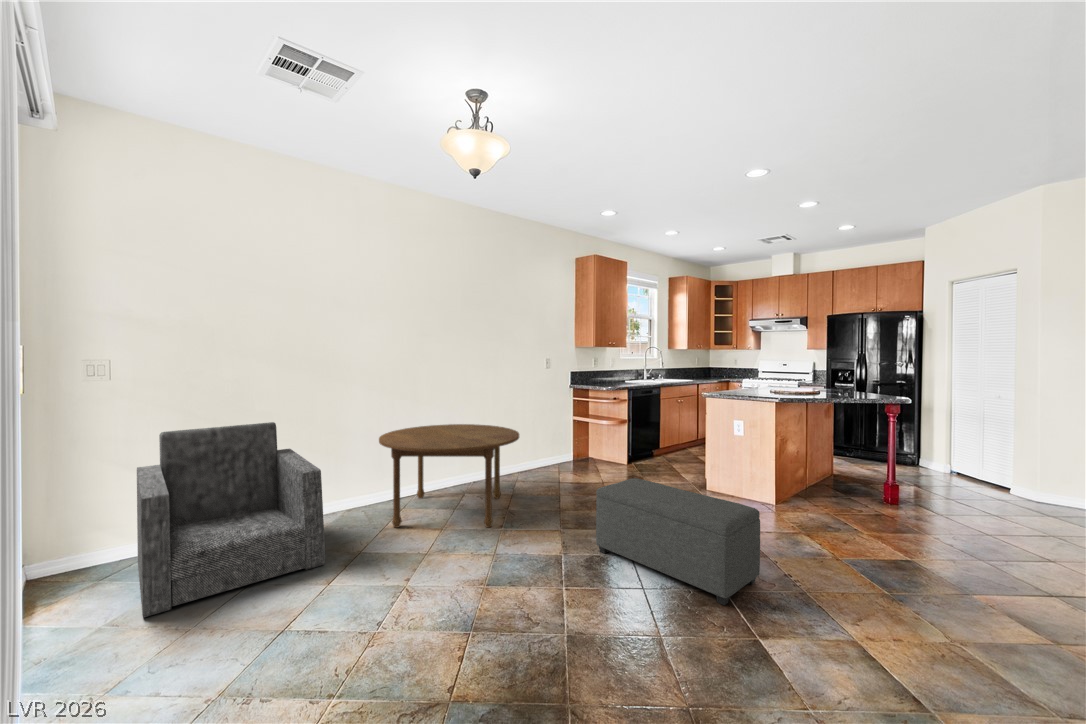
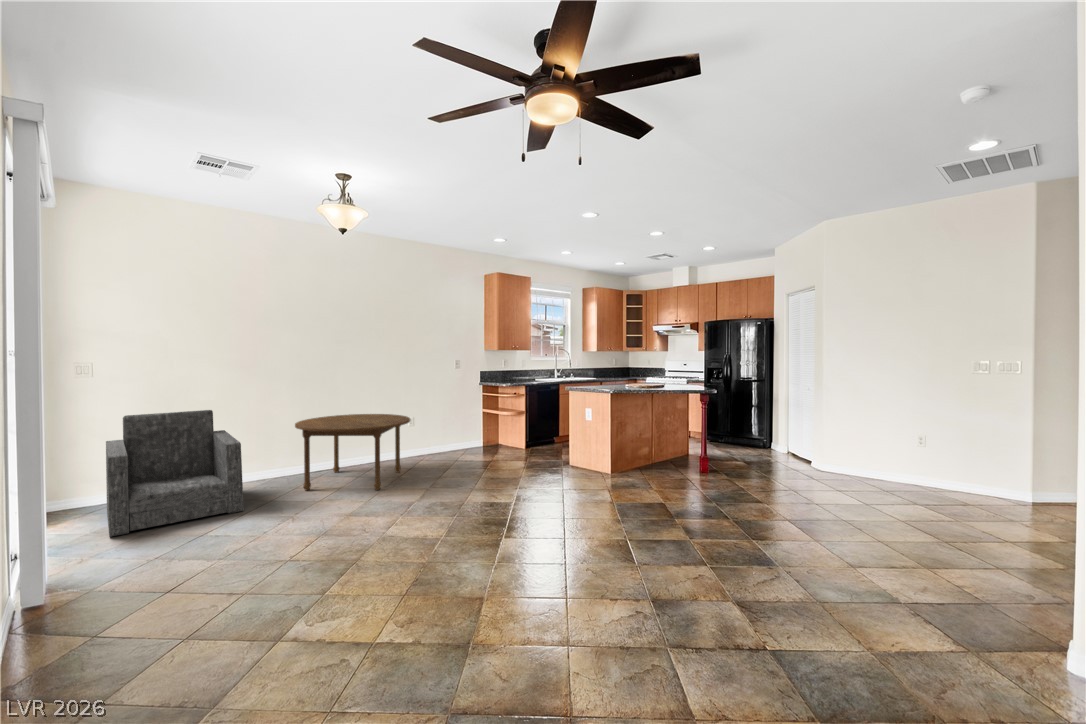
ottoman: present [596,478,760,605] -> none [447,451,546,530]

